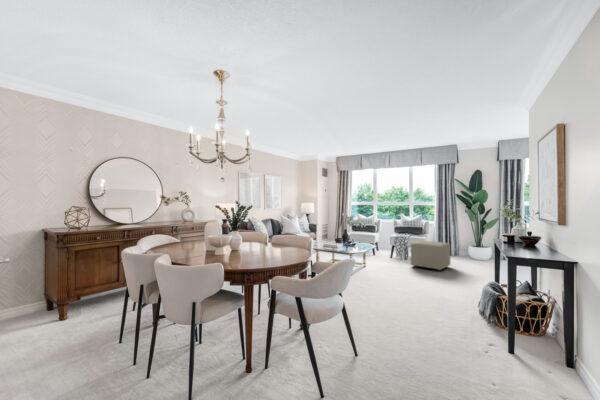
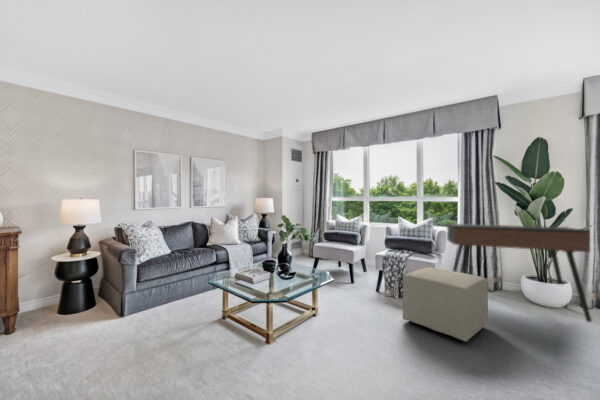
console table: none [430,218,498,264] -> present [447,224,591,322]

